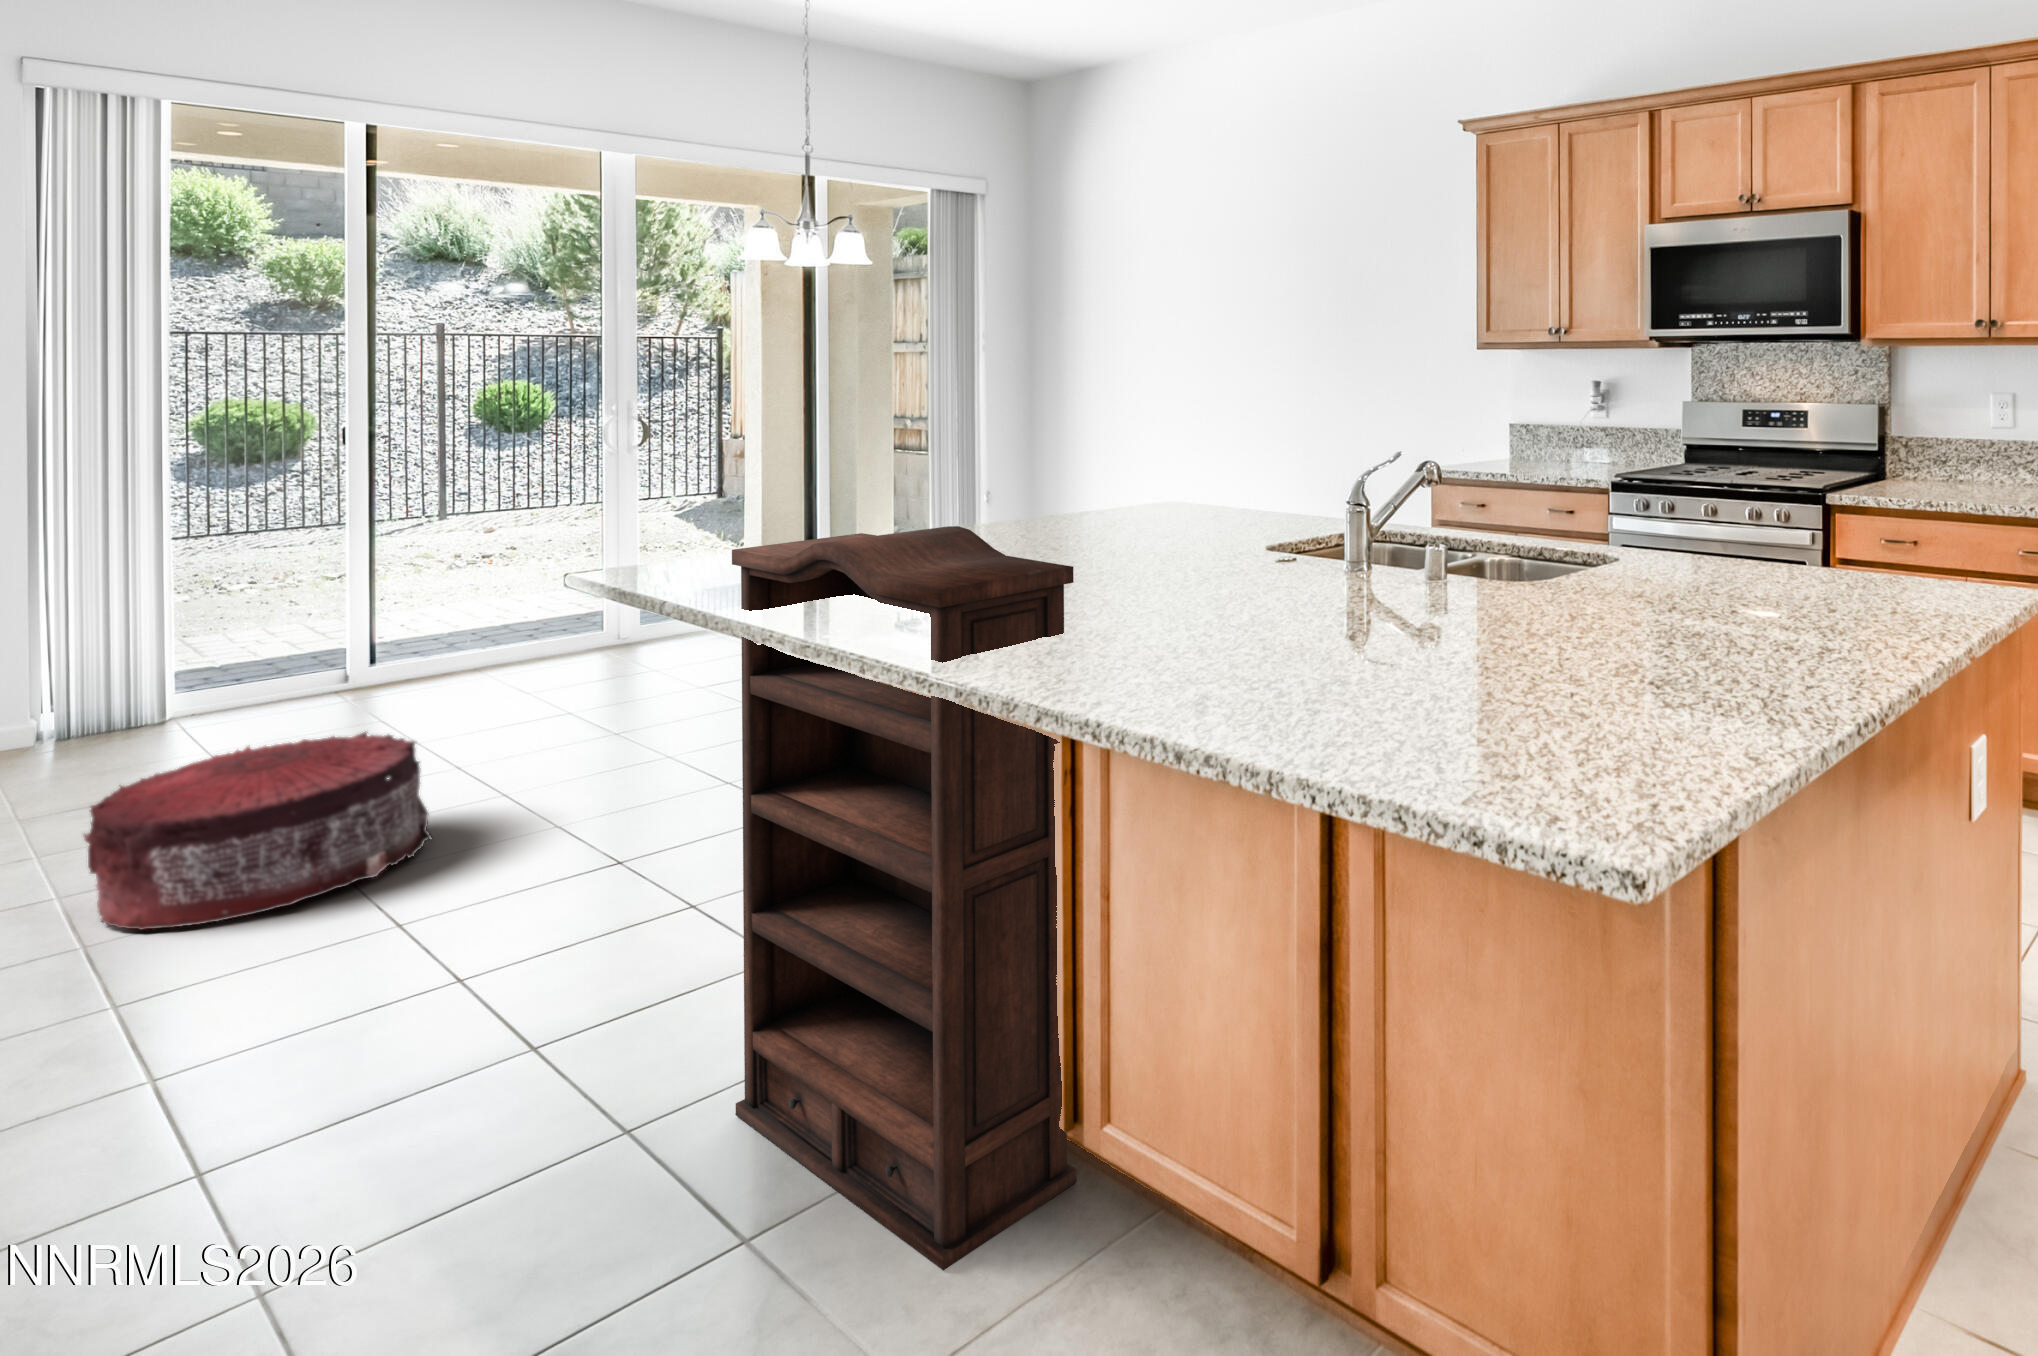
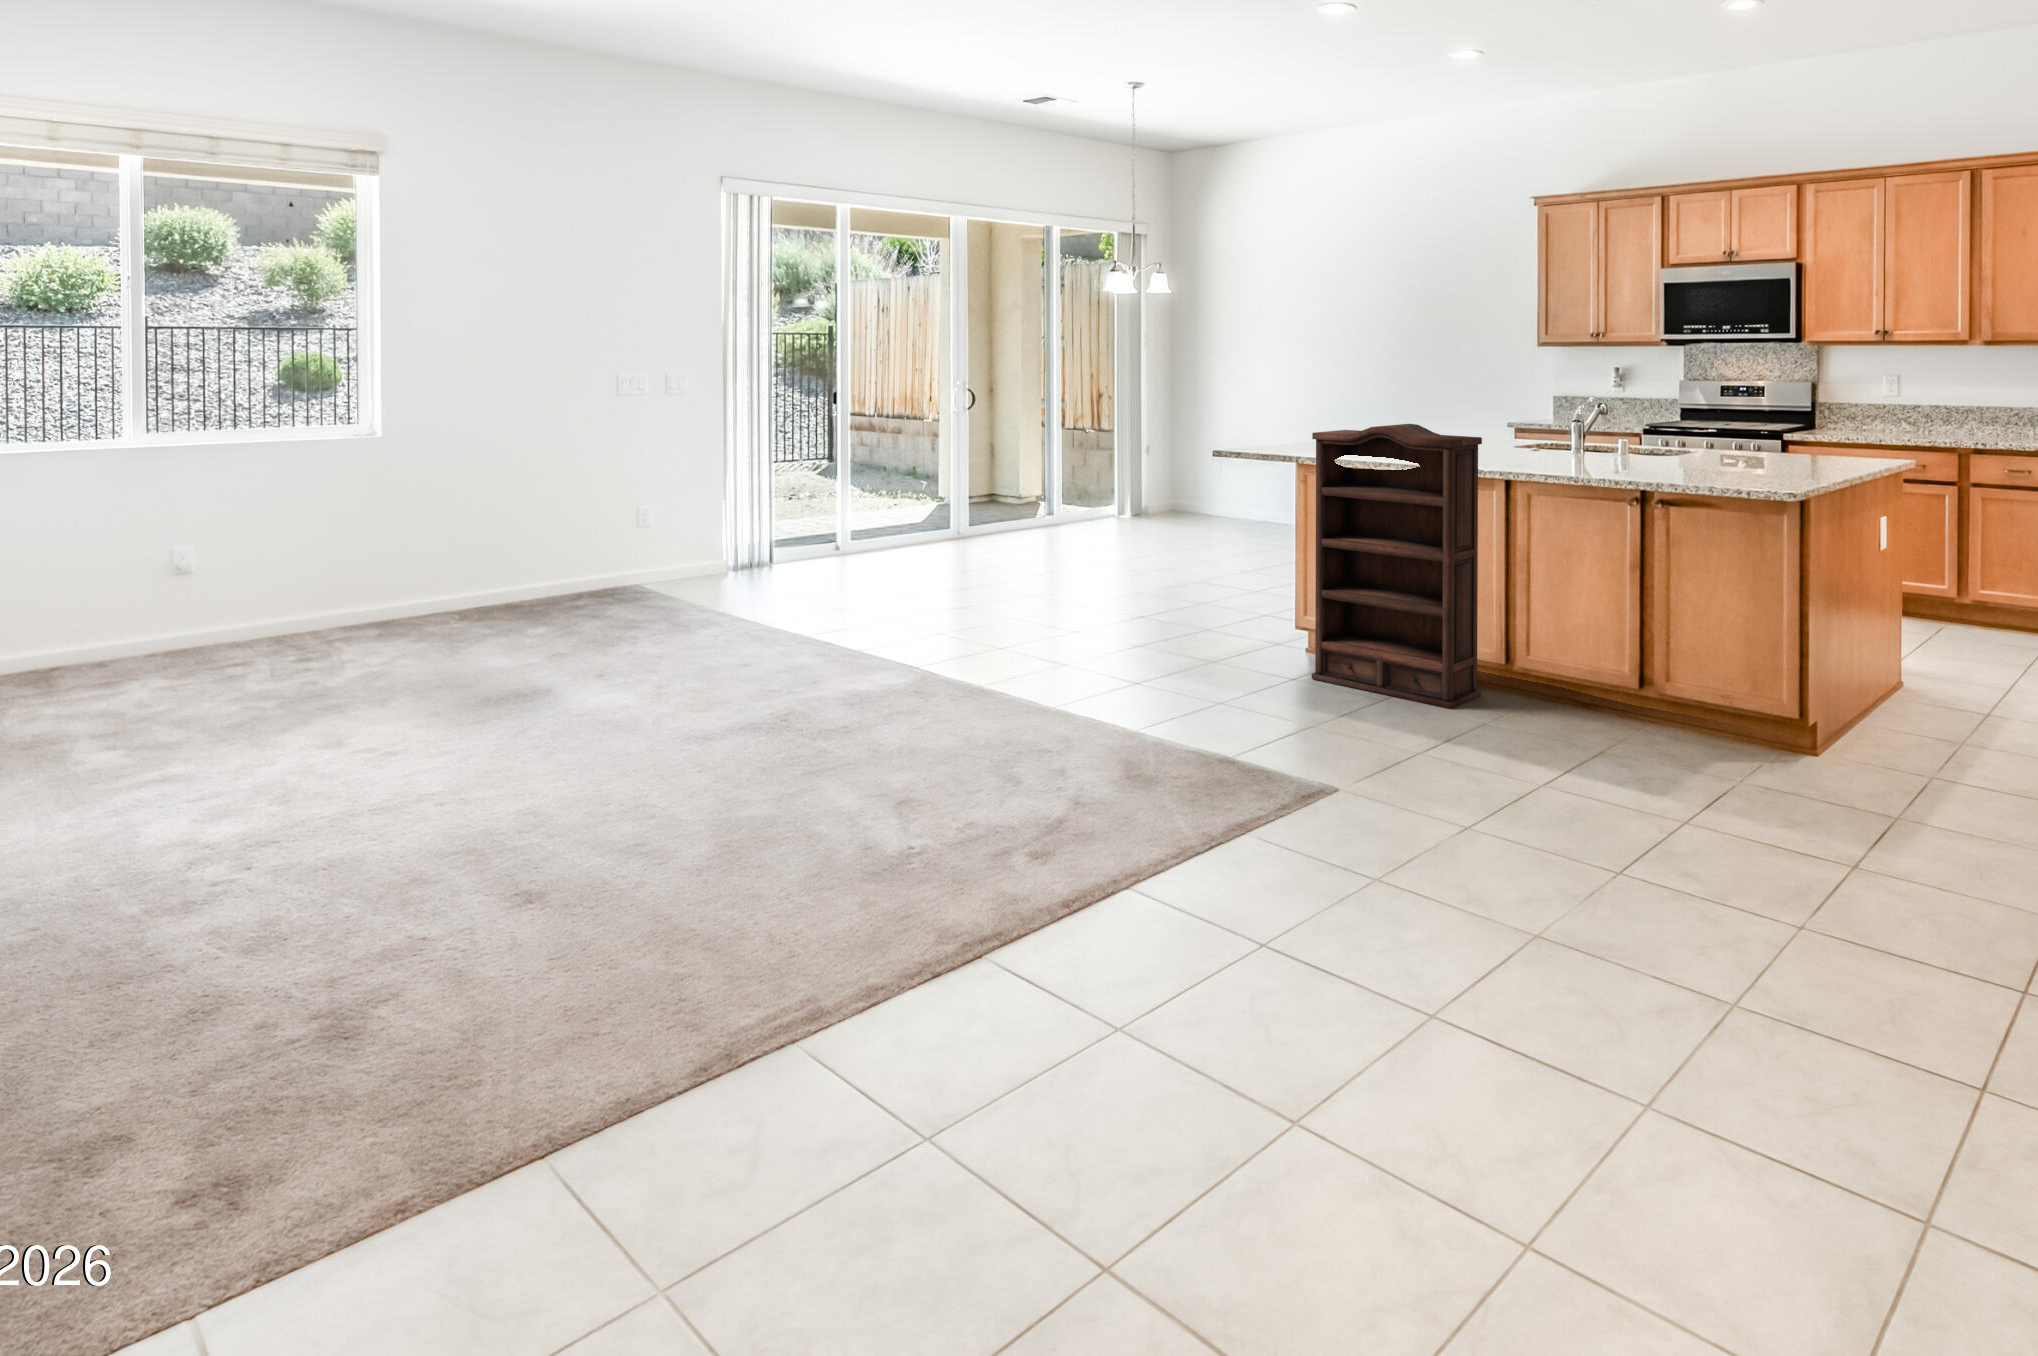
pouf: present [84,731,432,930] -> none [892,550,1018,630]

